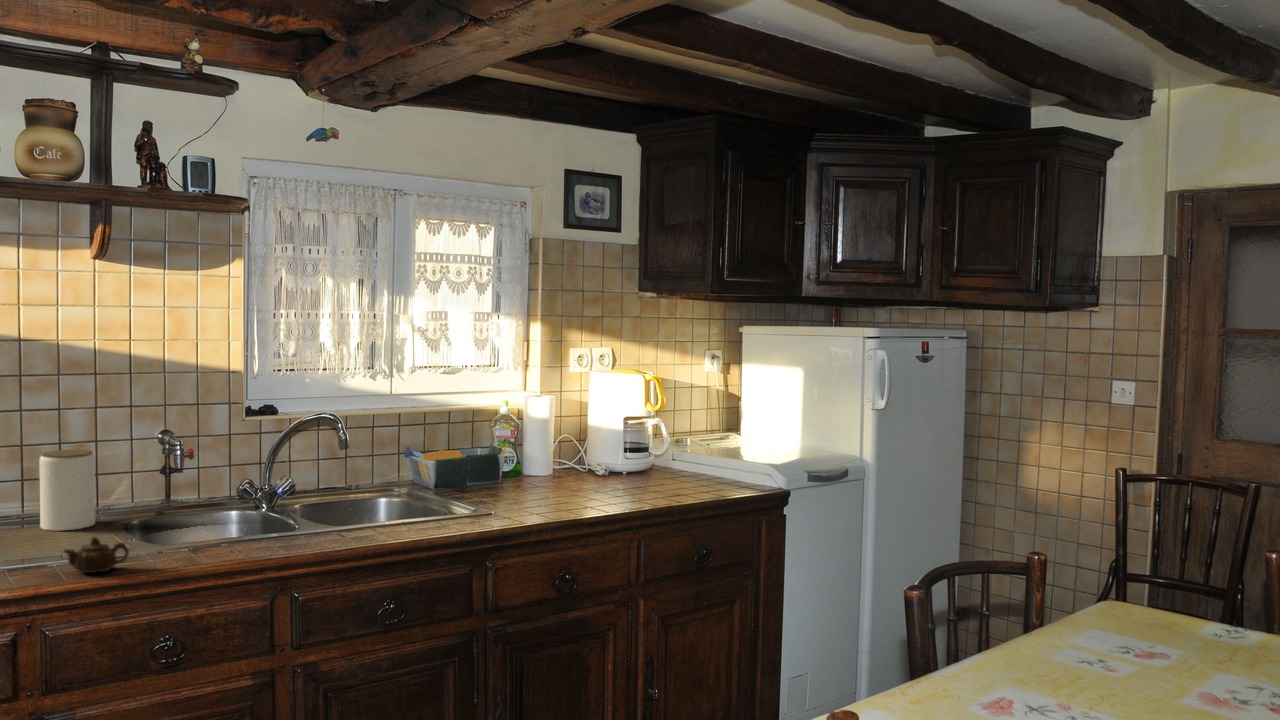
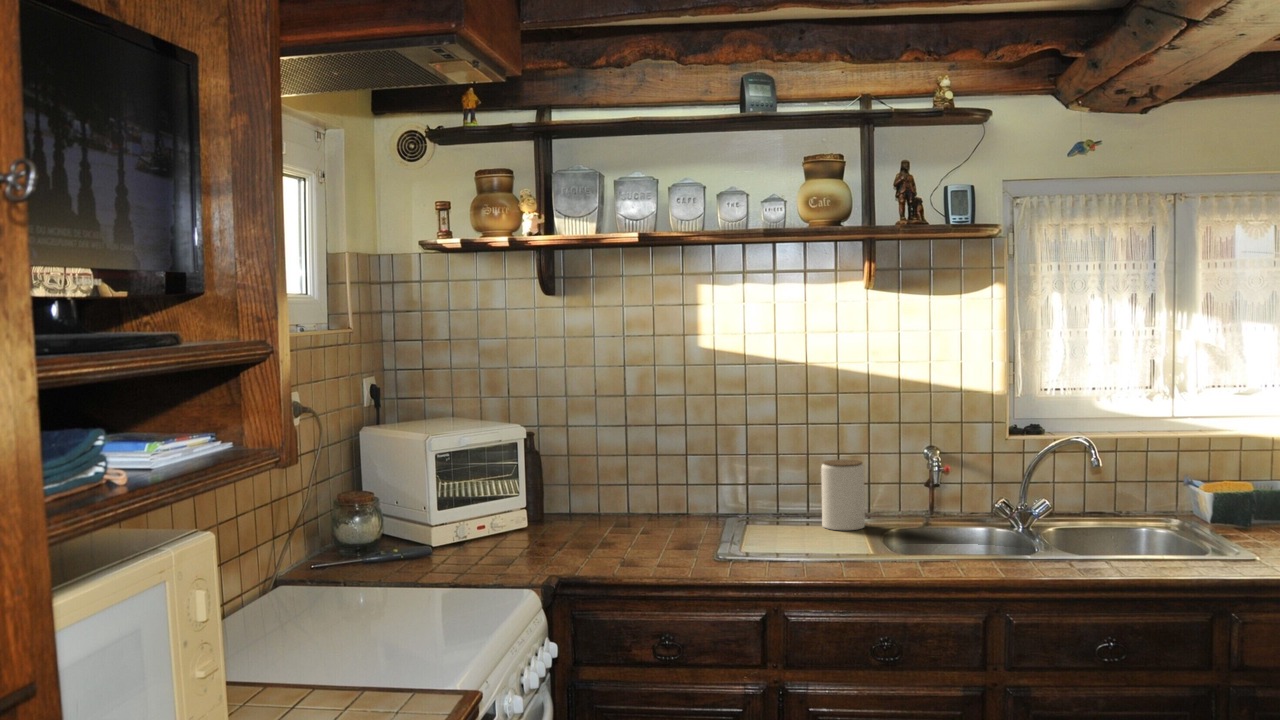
teapot: present [64,537,129,573] -> none [823,537,874,568]

